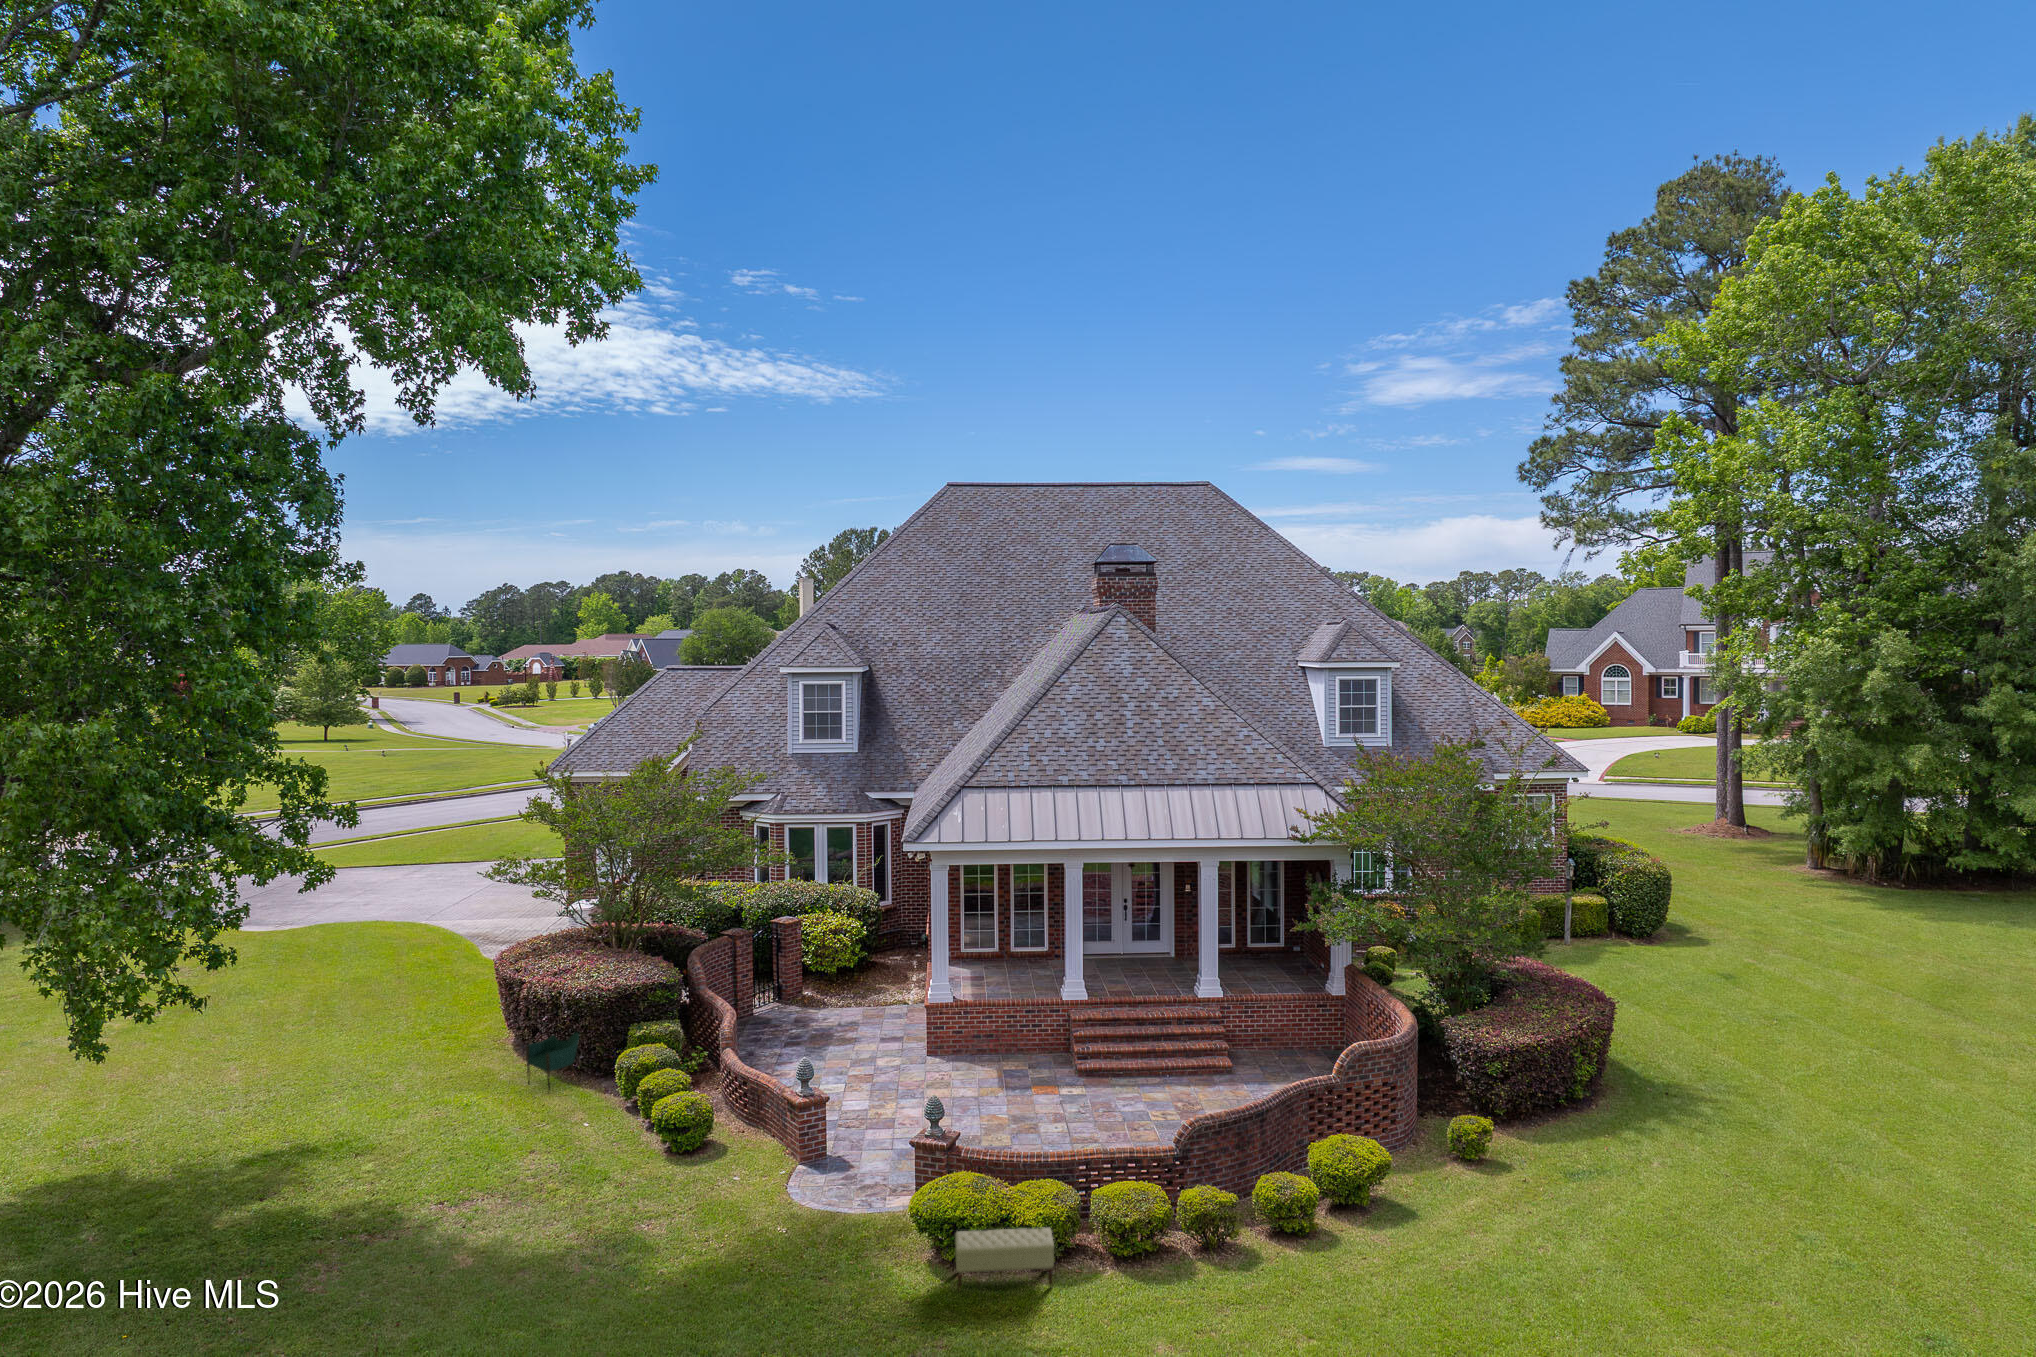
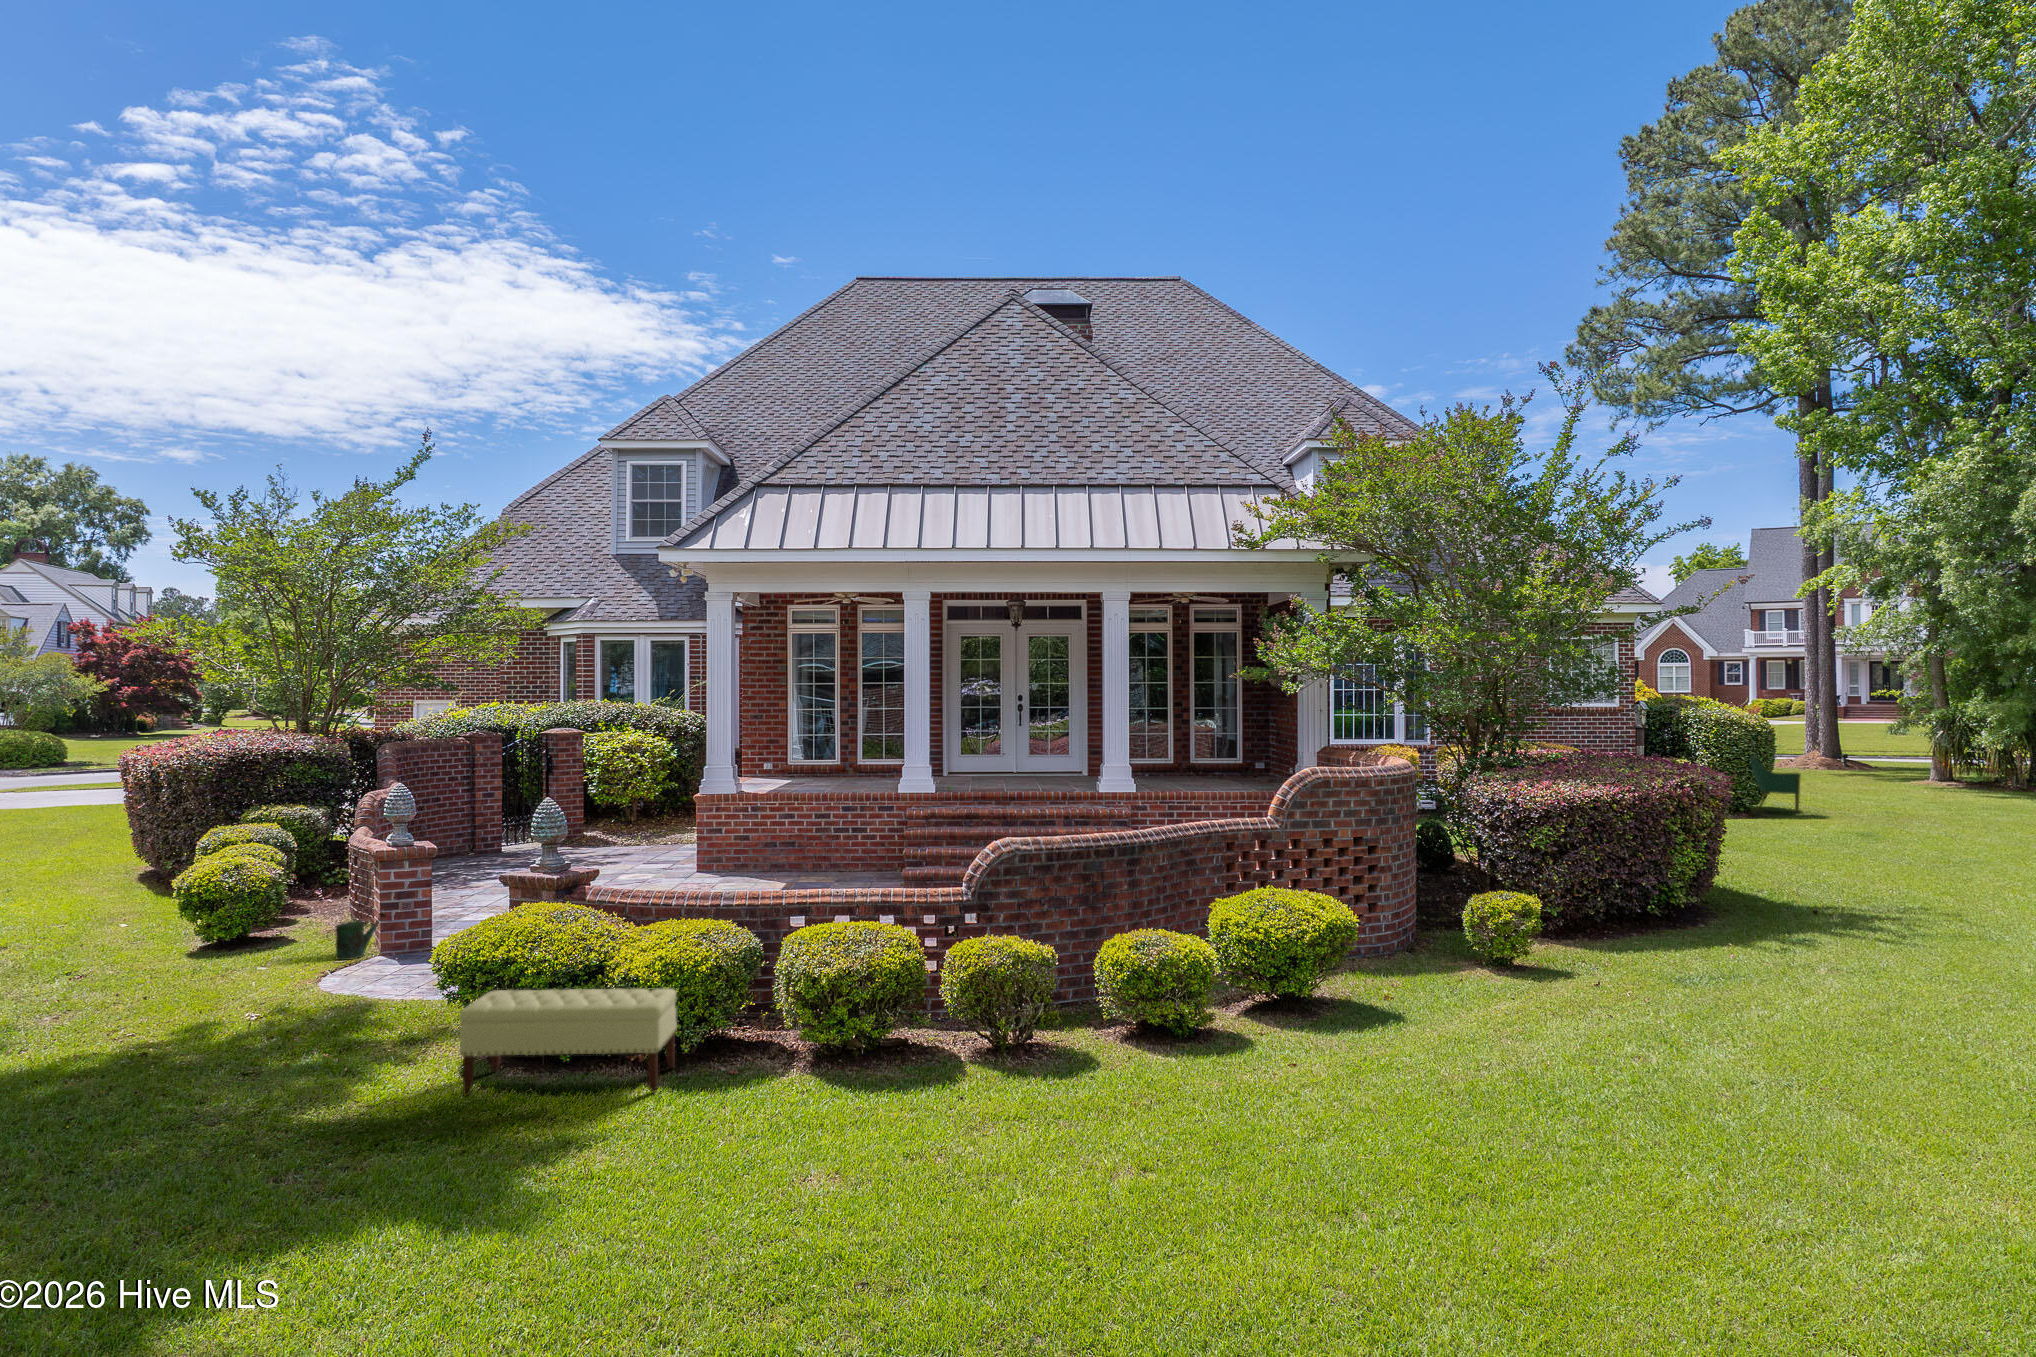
chair: present [526,1033,579,1093] -> present [1750,755,1801,814]
watering can: none [777,1135,803,1169] -> present [326,913,386,960]

